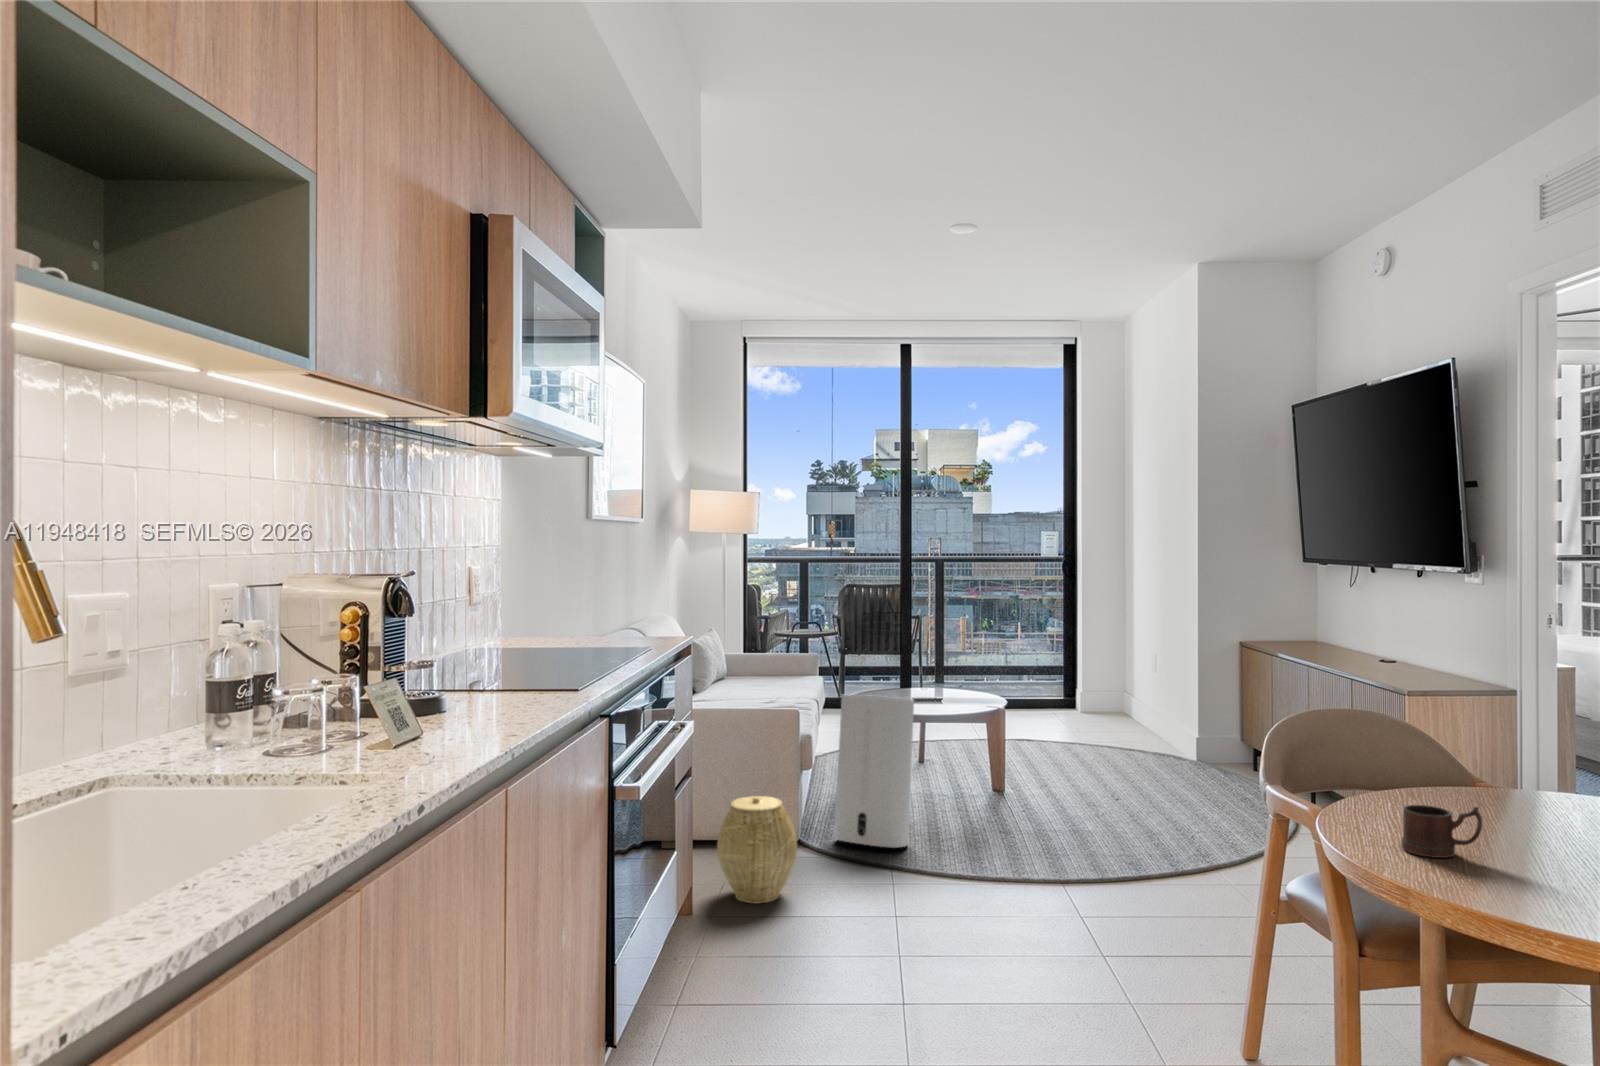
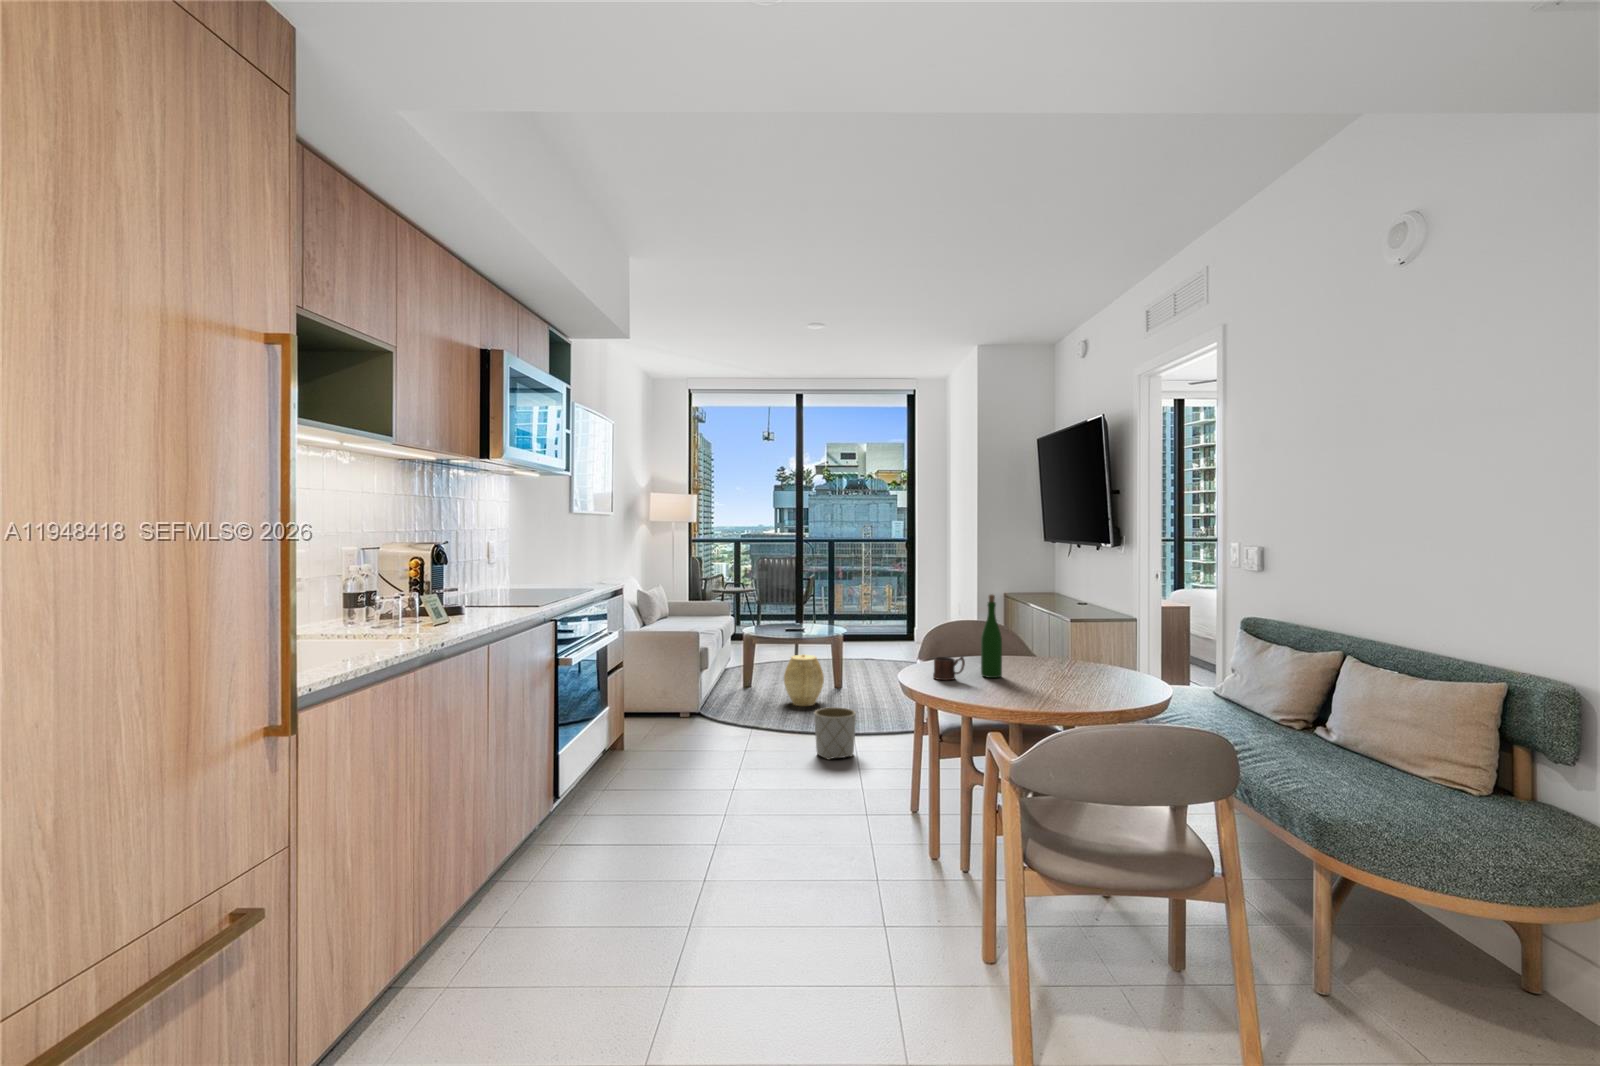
wine bottle: none [1493,676,1545,850] -> present [981,594,1002,678]
air purifier: present [834,695,914,848] -> none [722,623,773,716]
woven basket: present [717,796,797,903] -> present [784,654,824,706]
planter: none [1021,847,1094,943] -> present [814,707,856,760]

